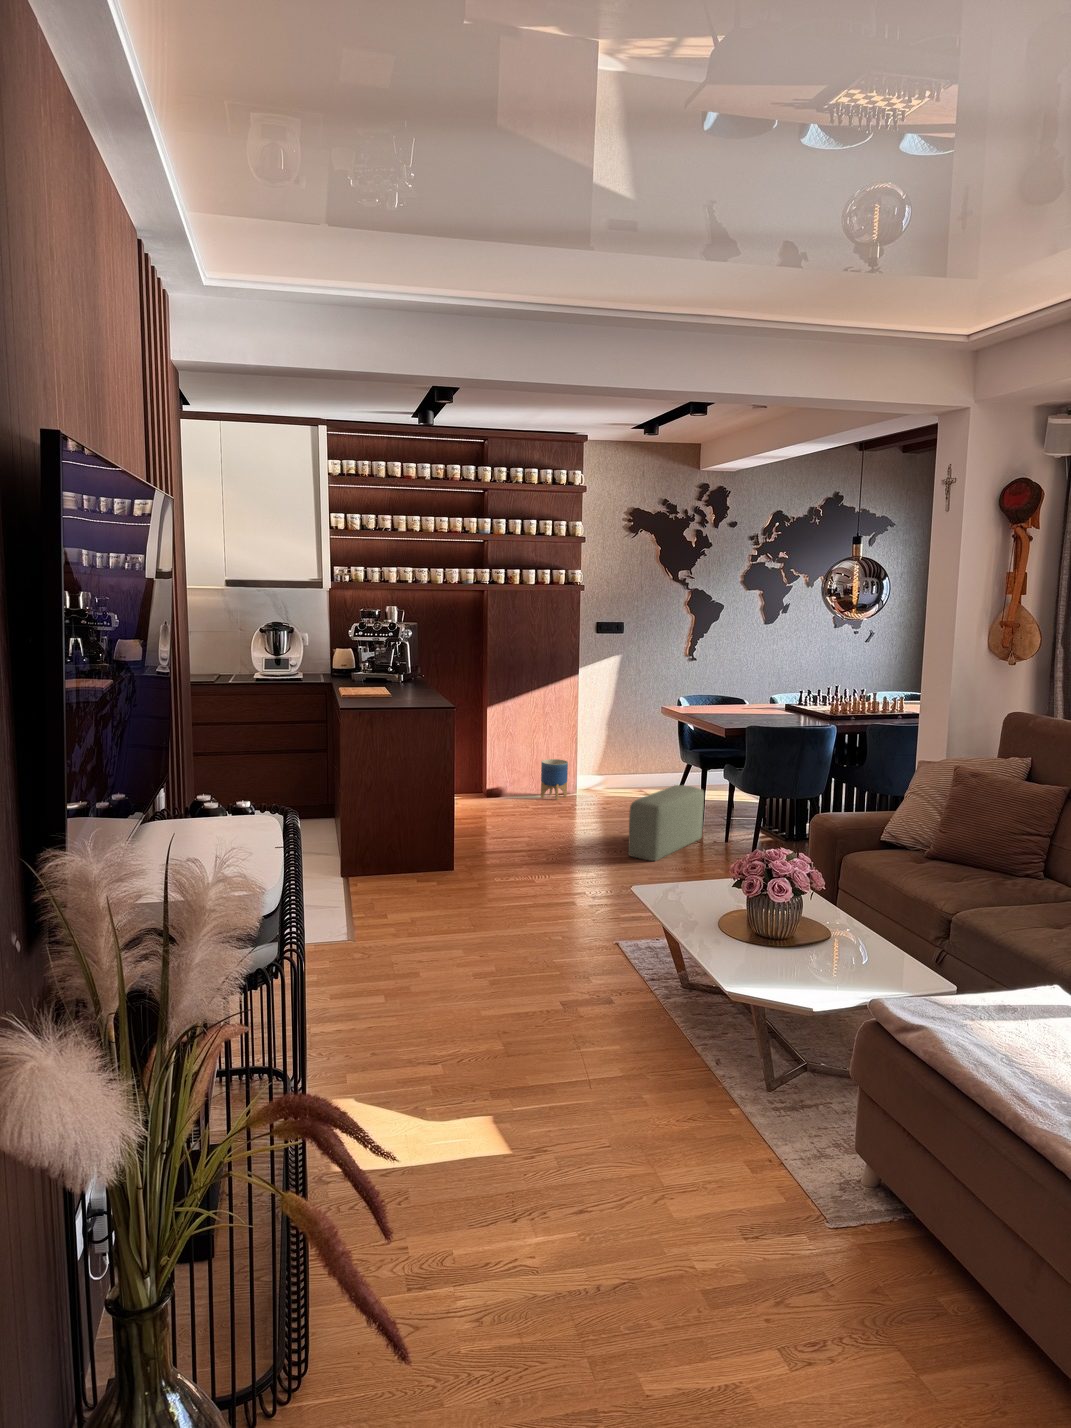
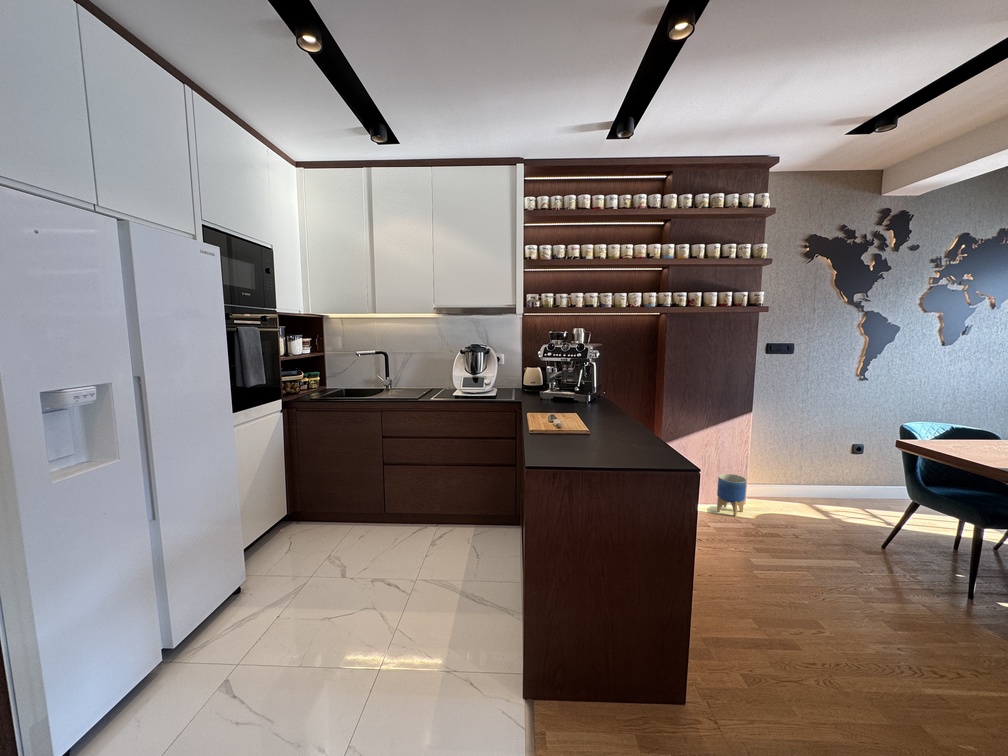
pouf: present [628,785,704,861] -> none [891,544,976,672]

